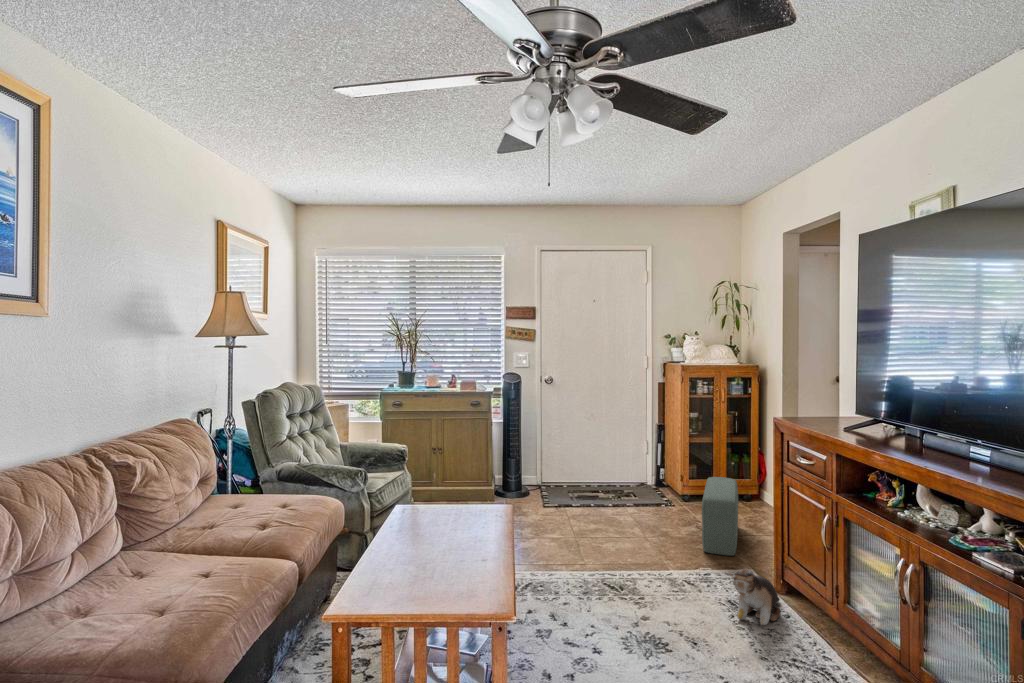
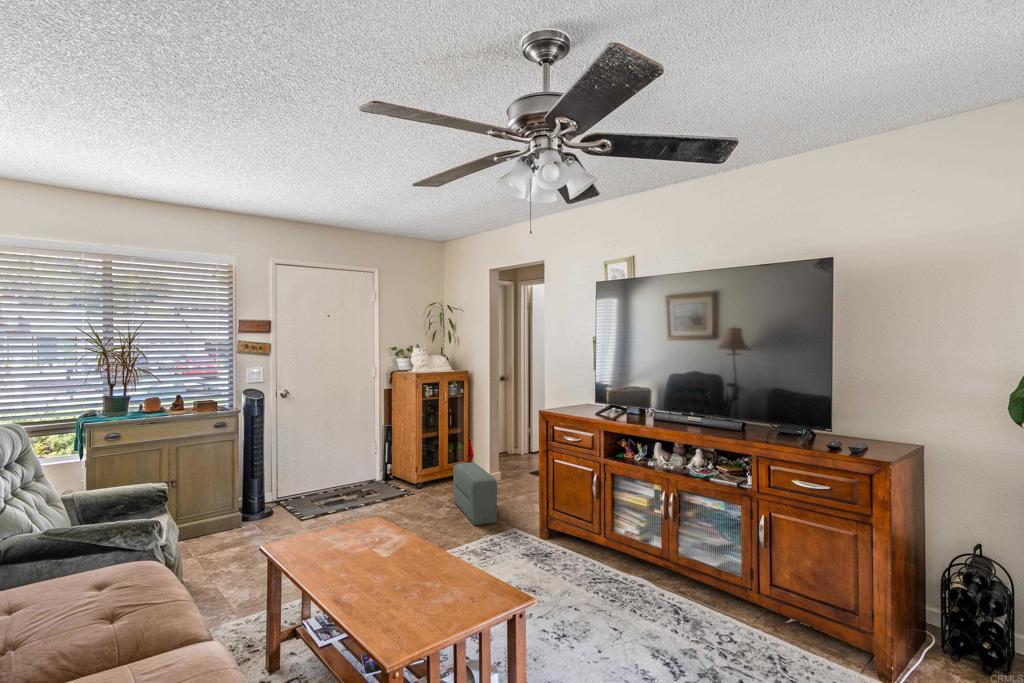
plush toy: present [729,568,781,625] -> none [541,525,565,565]

